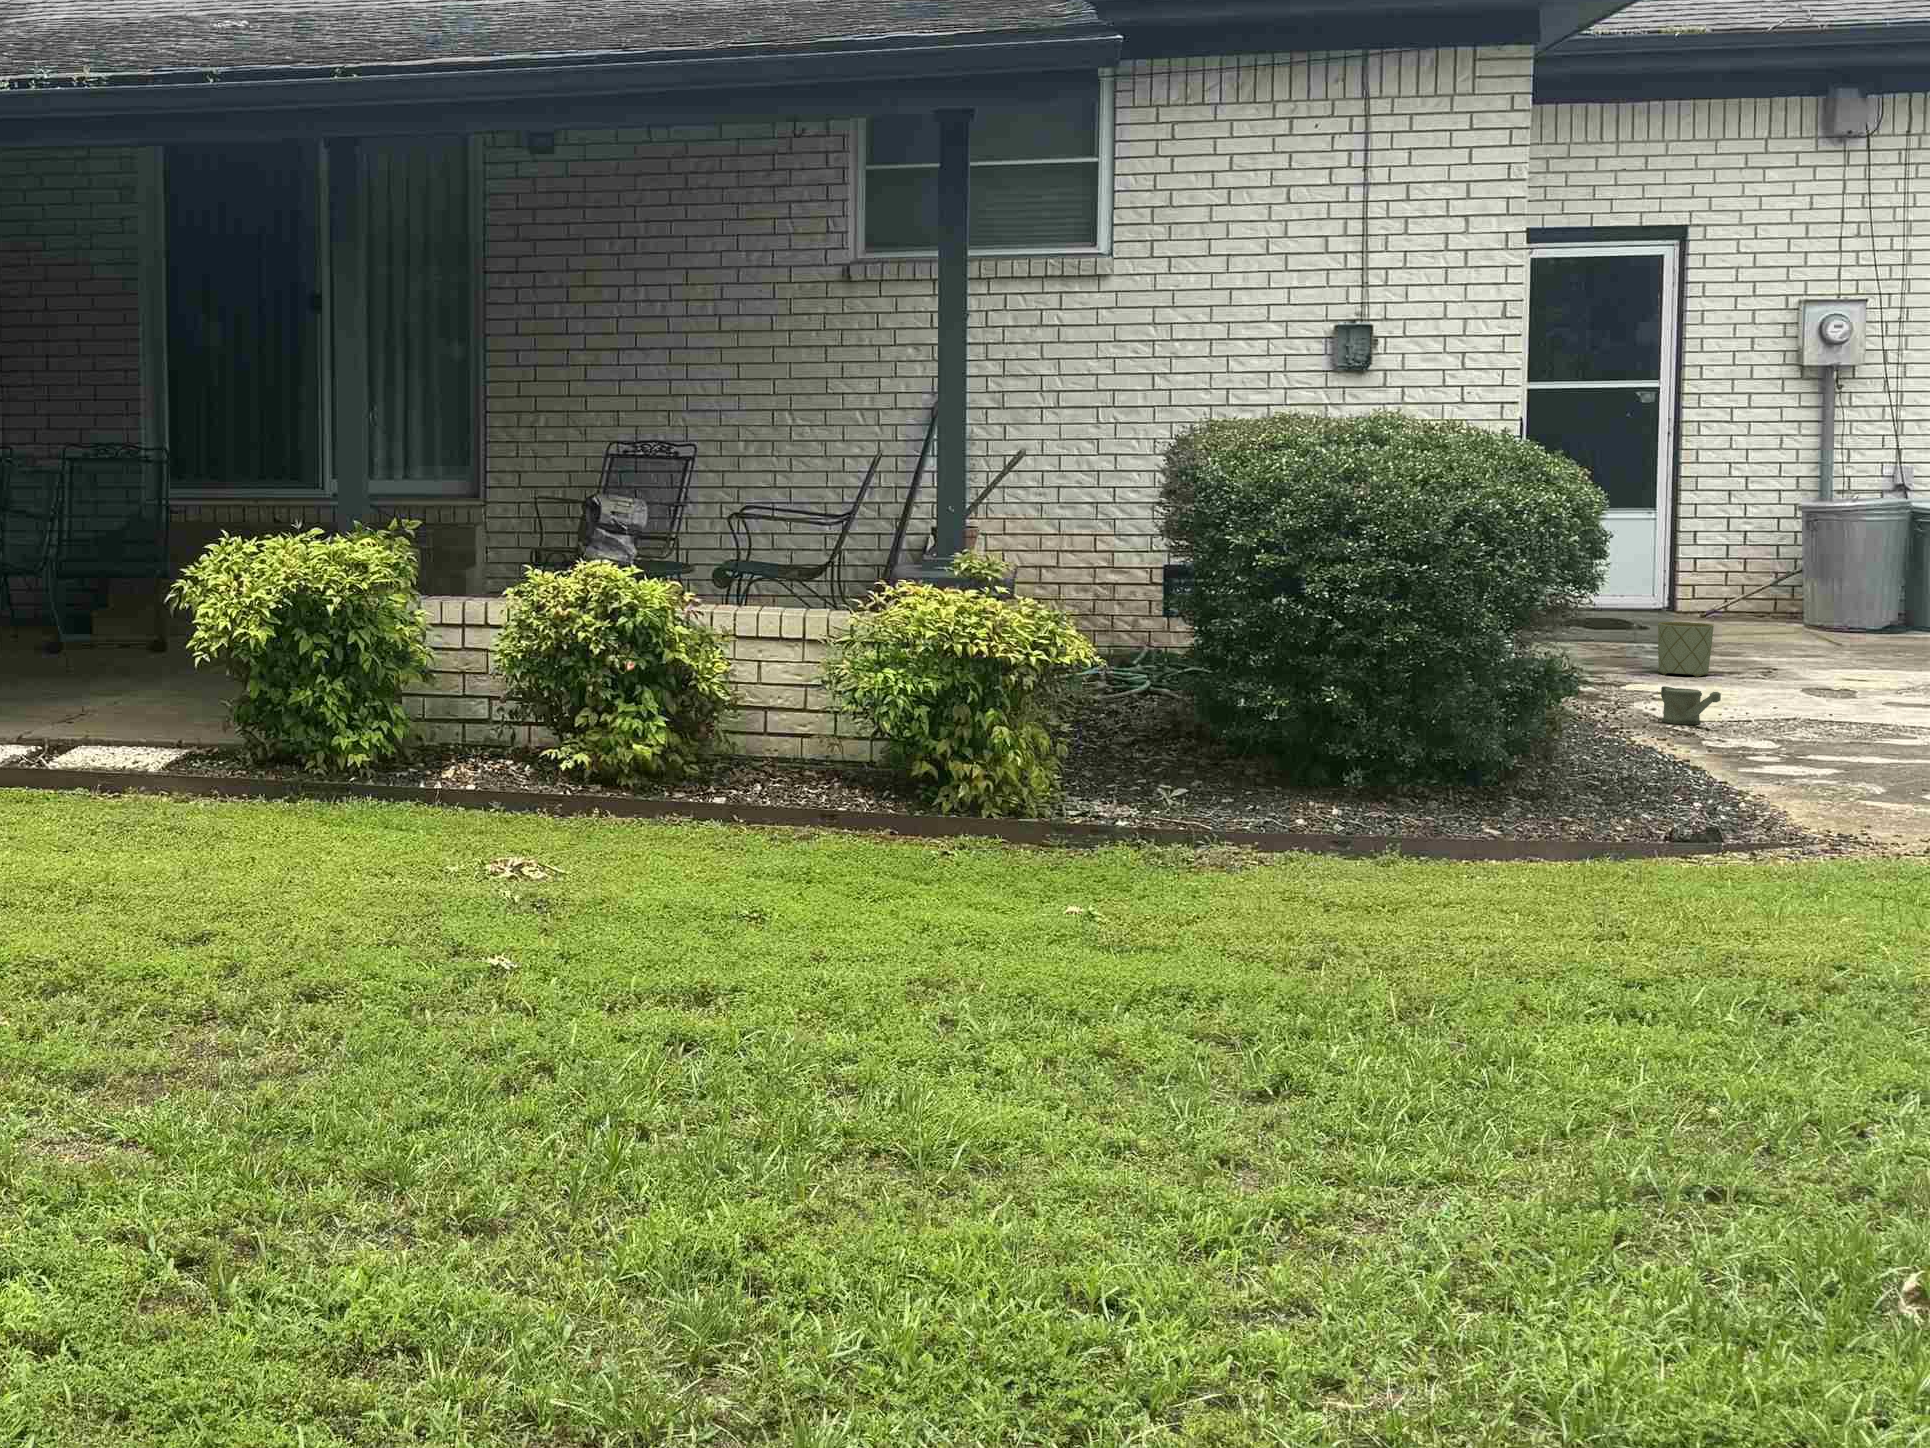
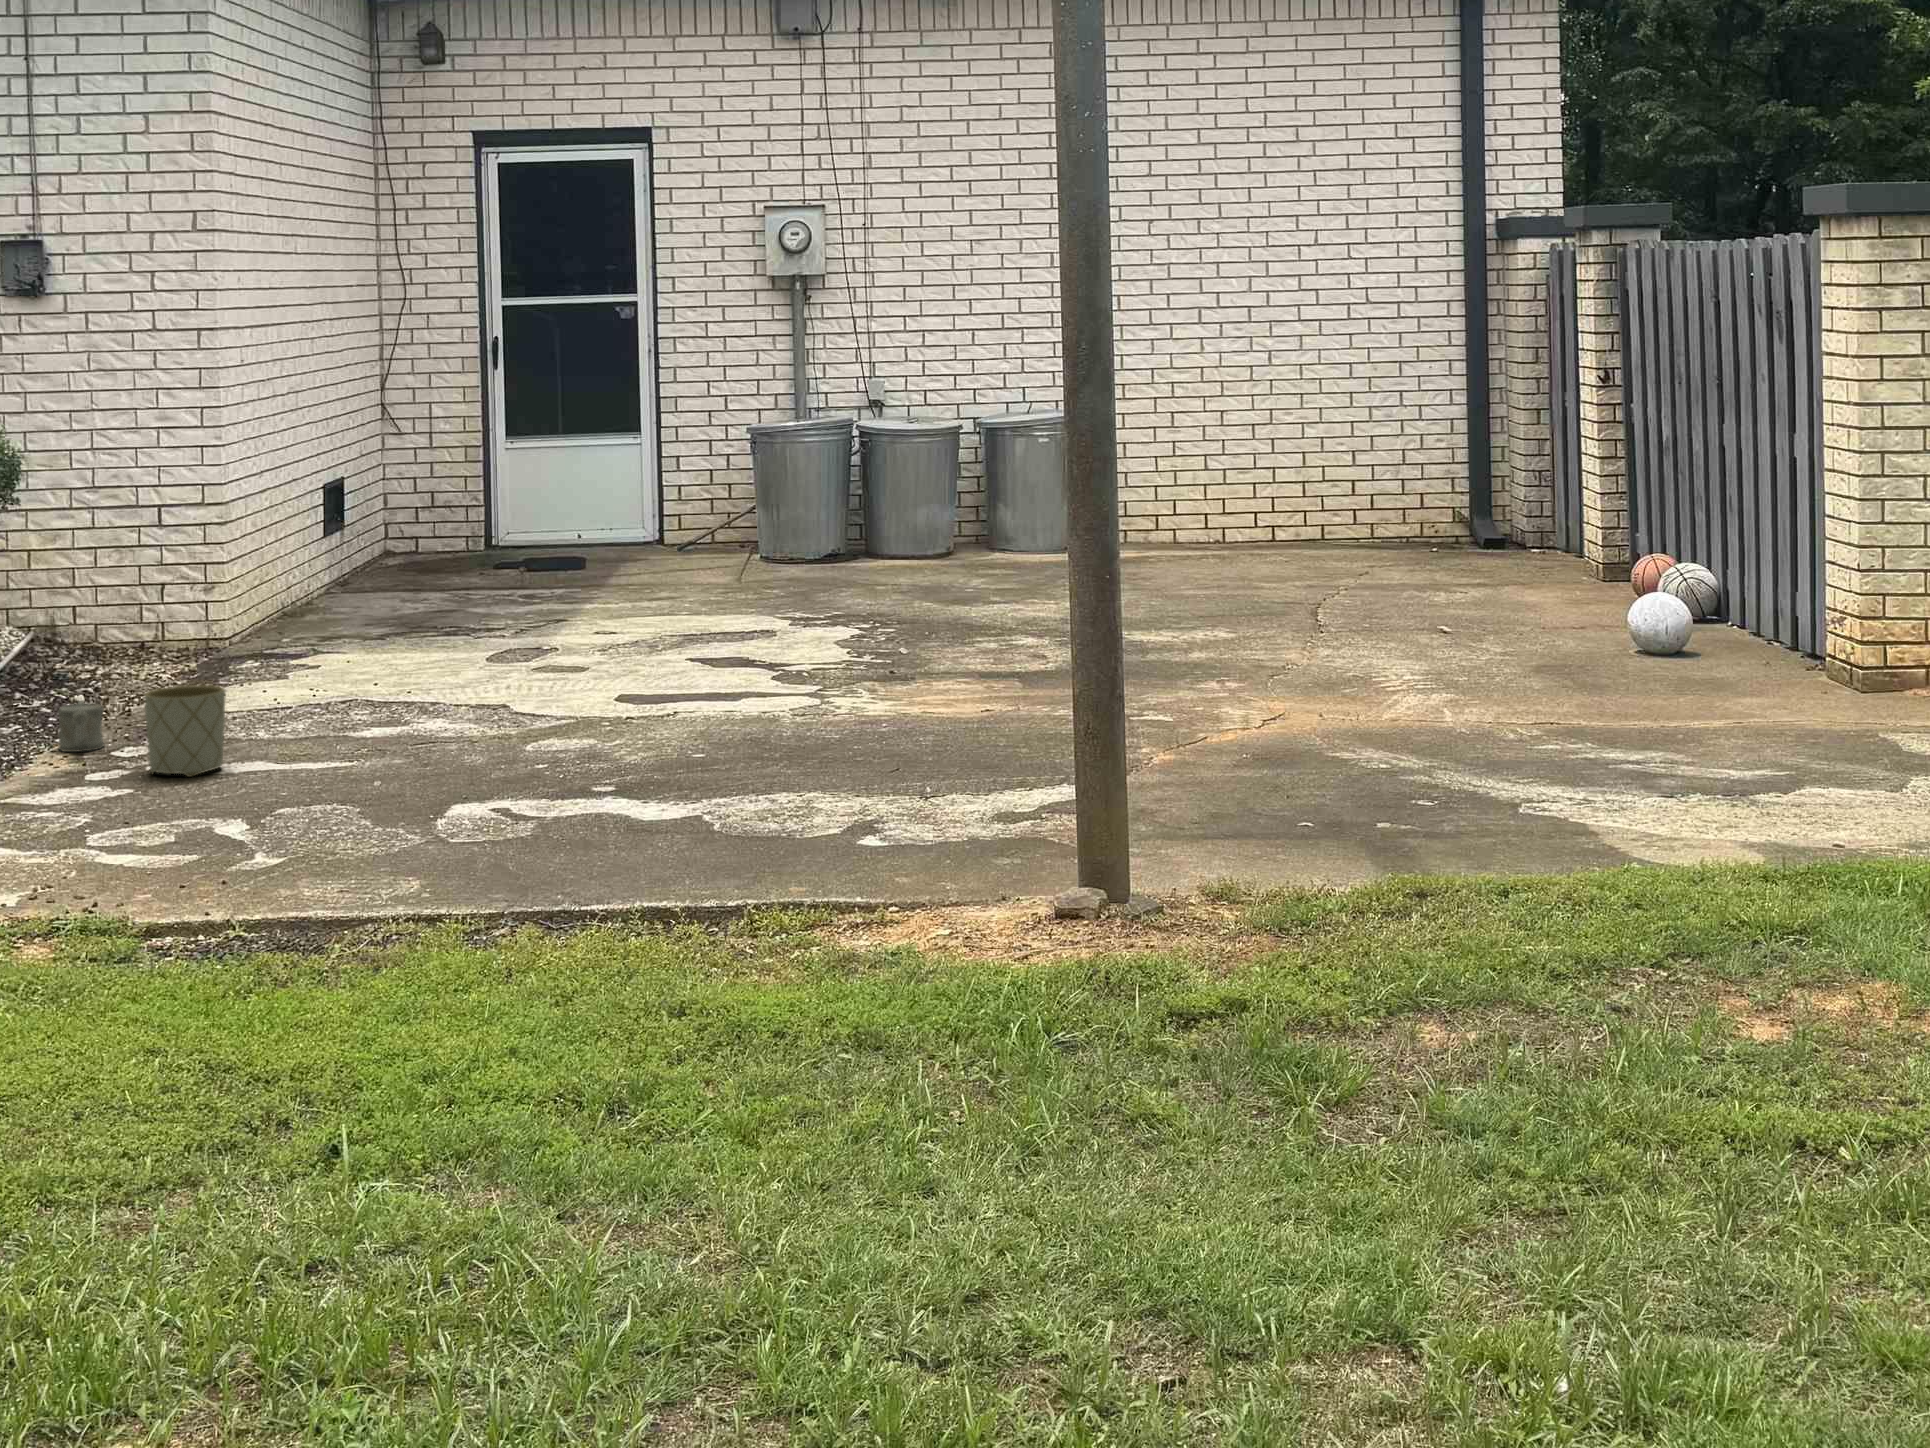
planter: present [1658,622,1714,677] -> present [144,685,226,777]

